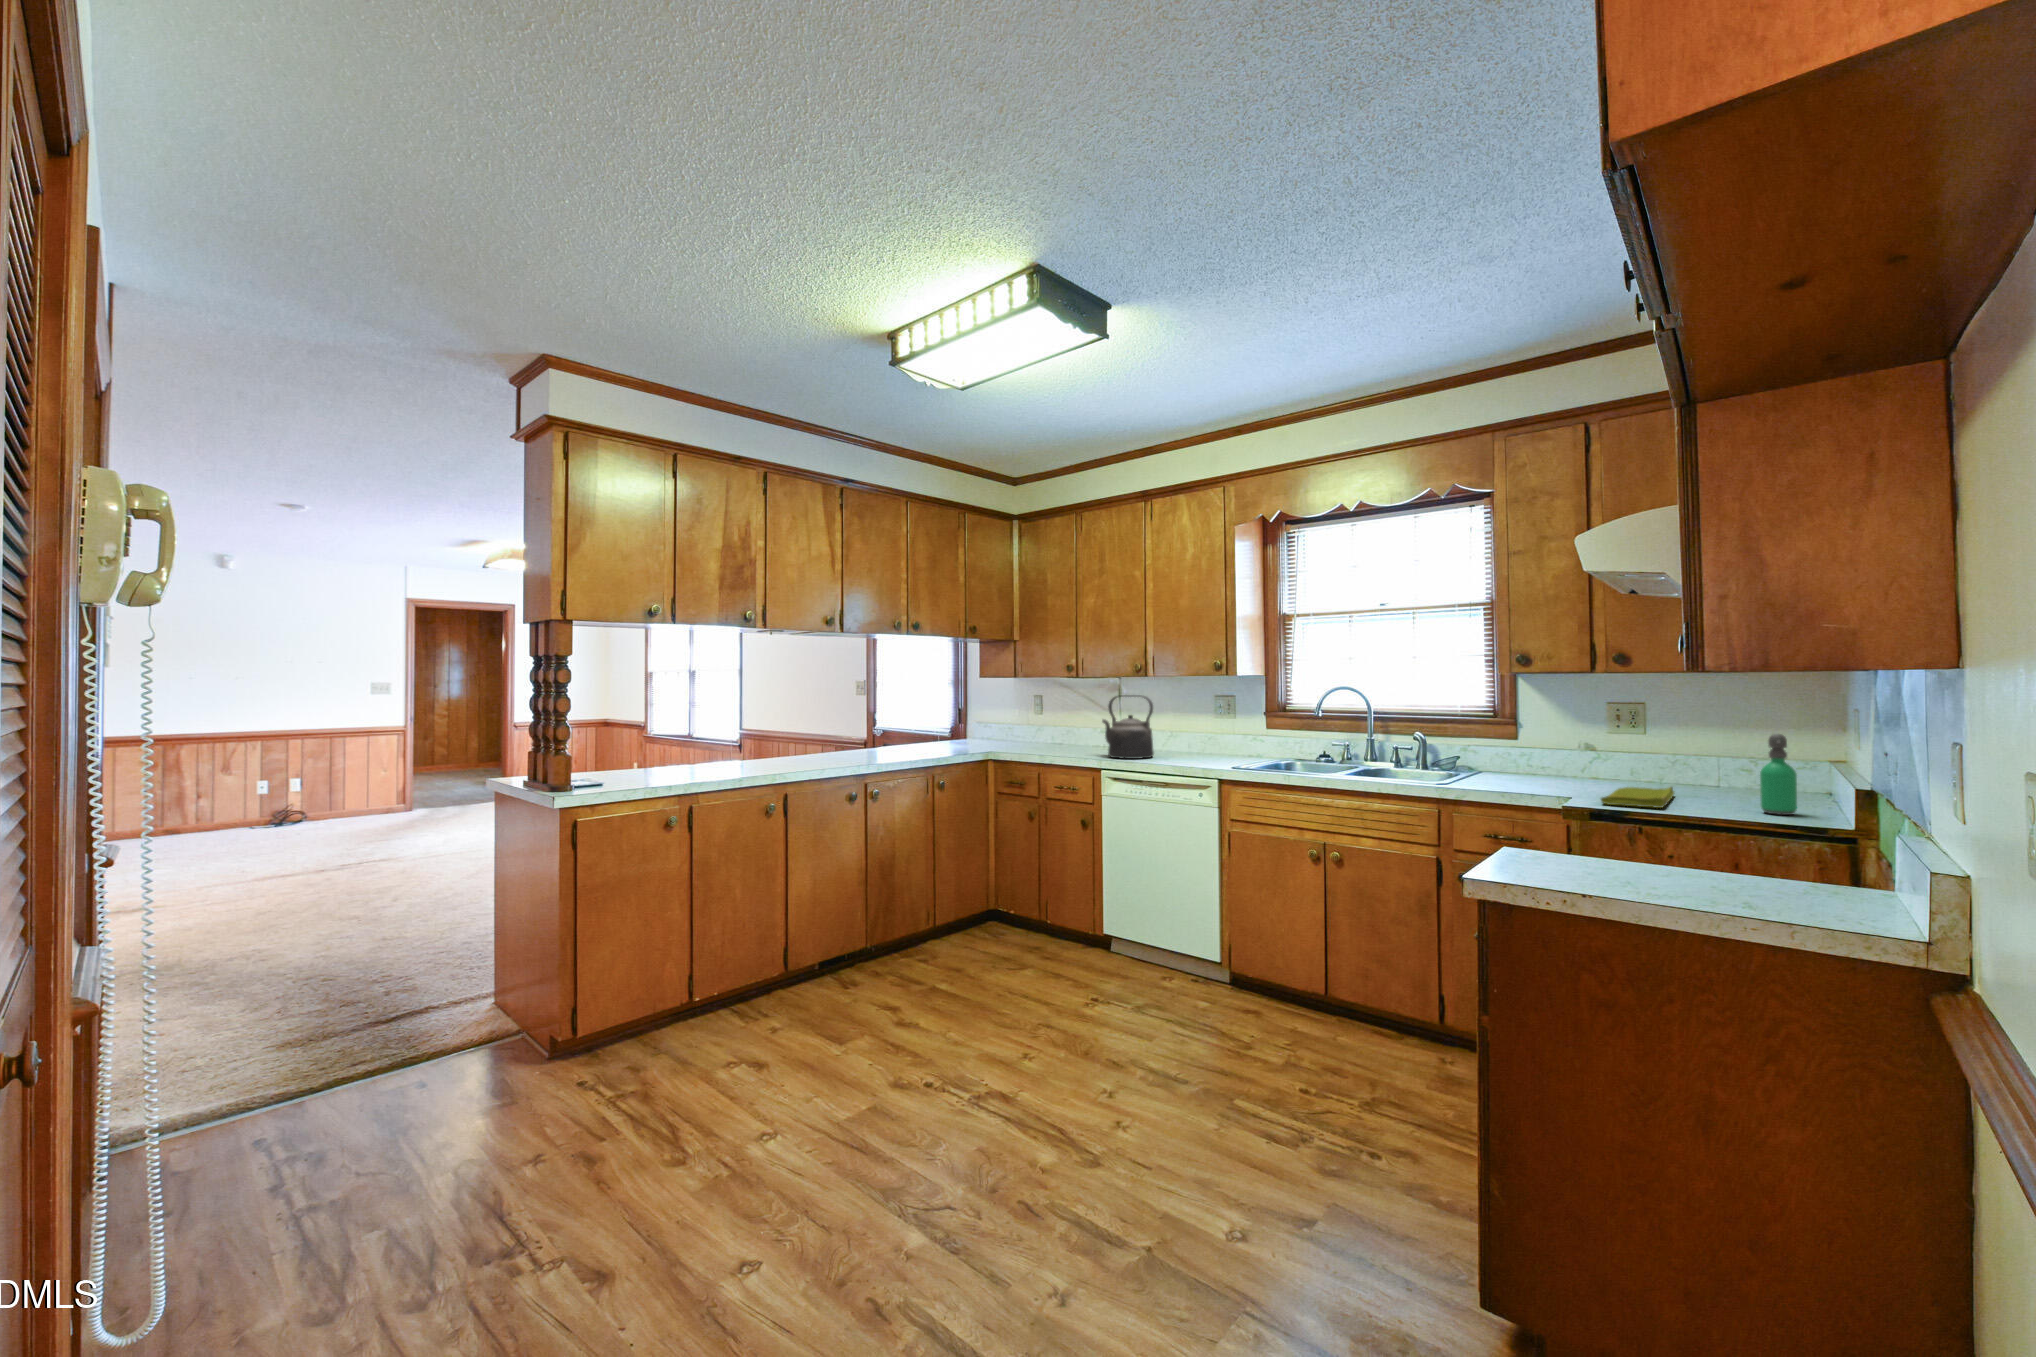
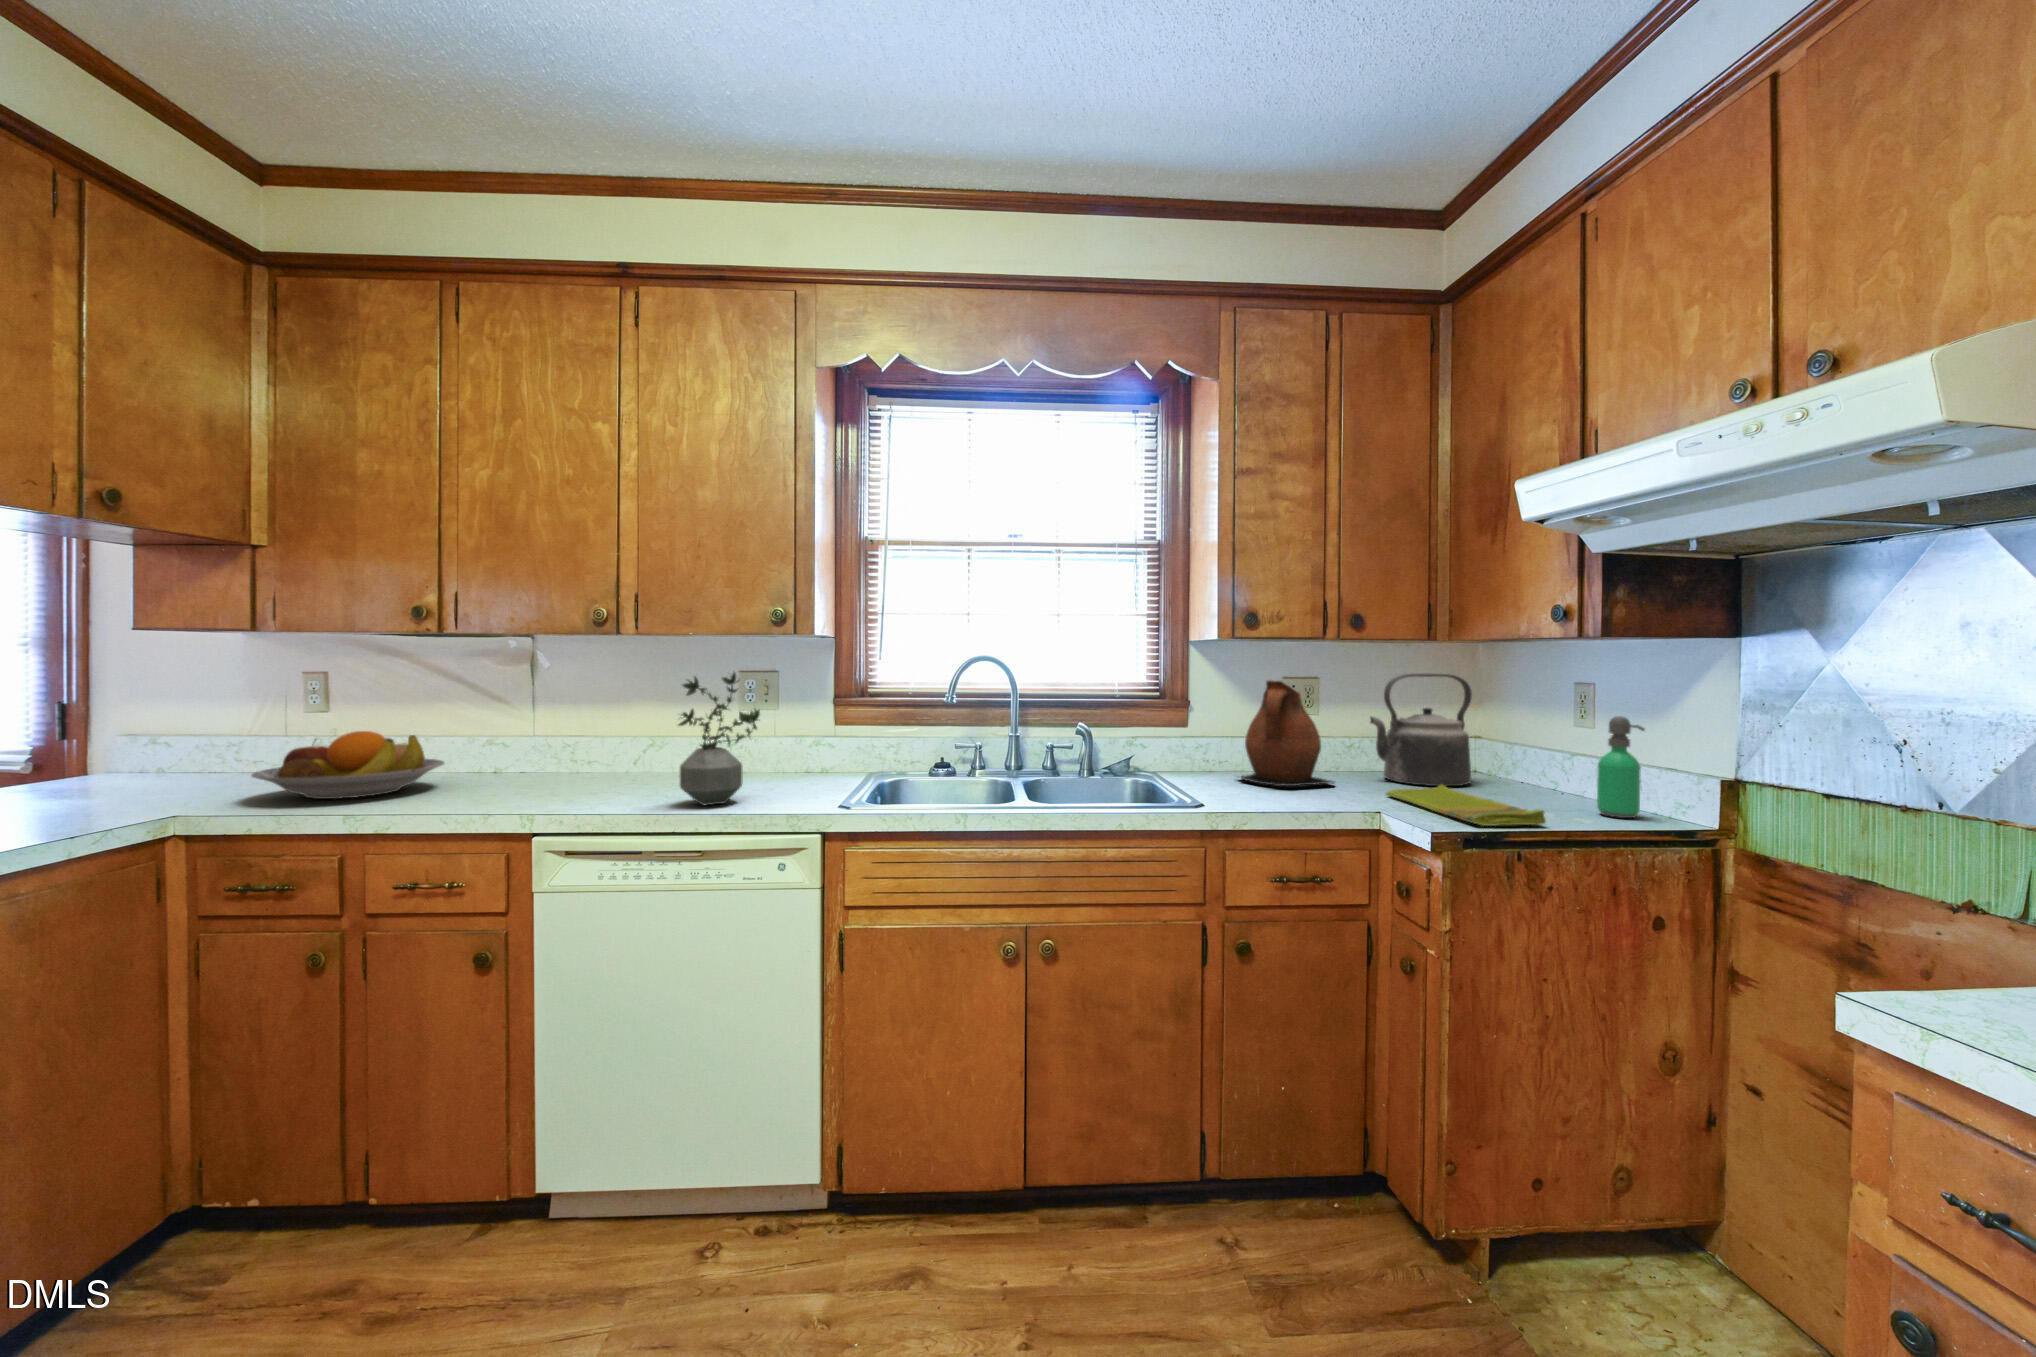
kettle: present [1102,695,1154,759] -> present [1370,674,1472,786]
potted plant: none [1160,696,1205,764] -> present [679,672,760,805]
ceramic pitcher: none [1528,704,1607,785] -> present [1241,680,1334,786]
fruit bowl: none [1014,723,1080,752] -> present [251,731,444,799]

